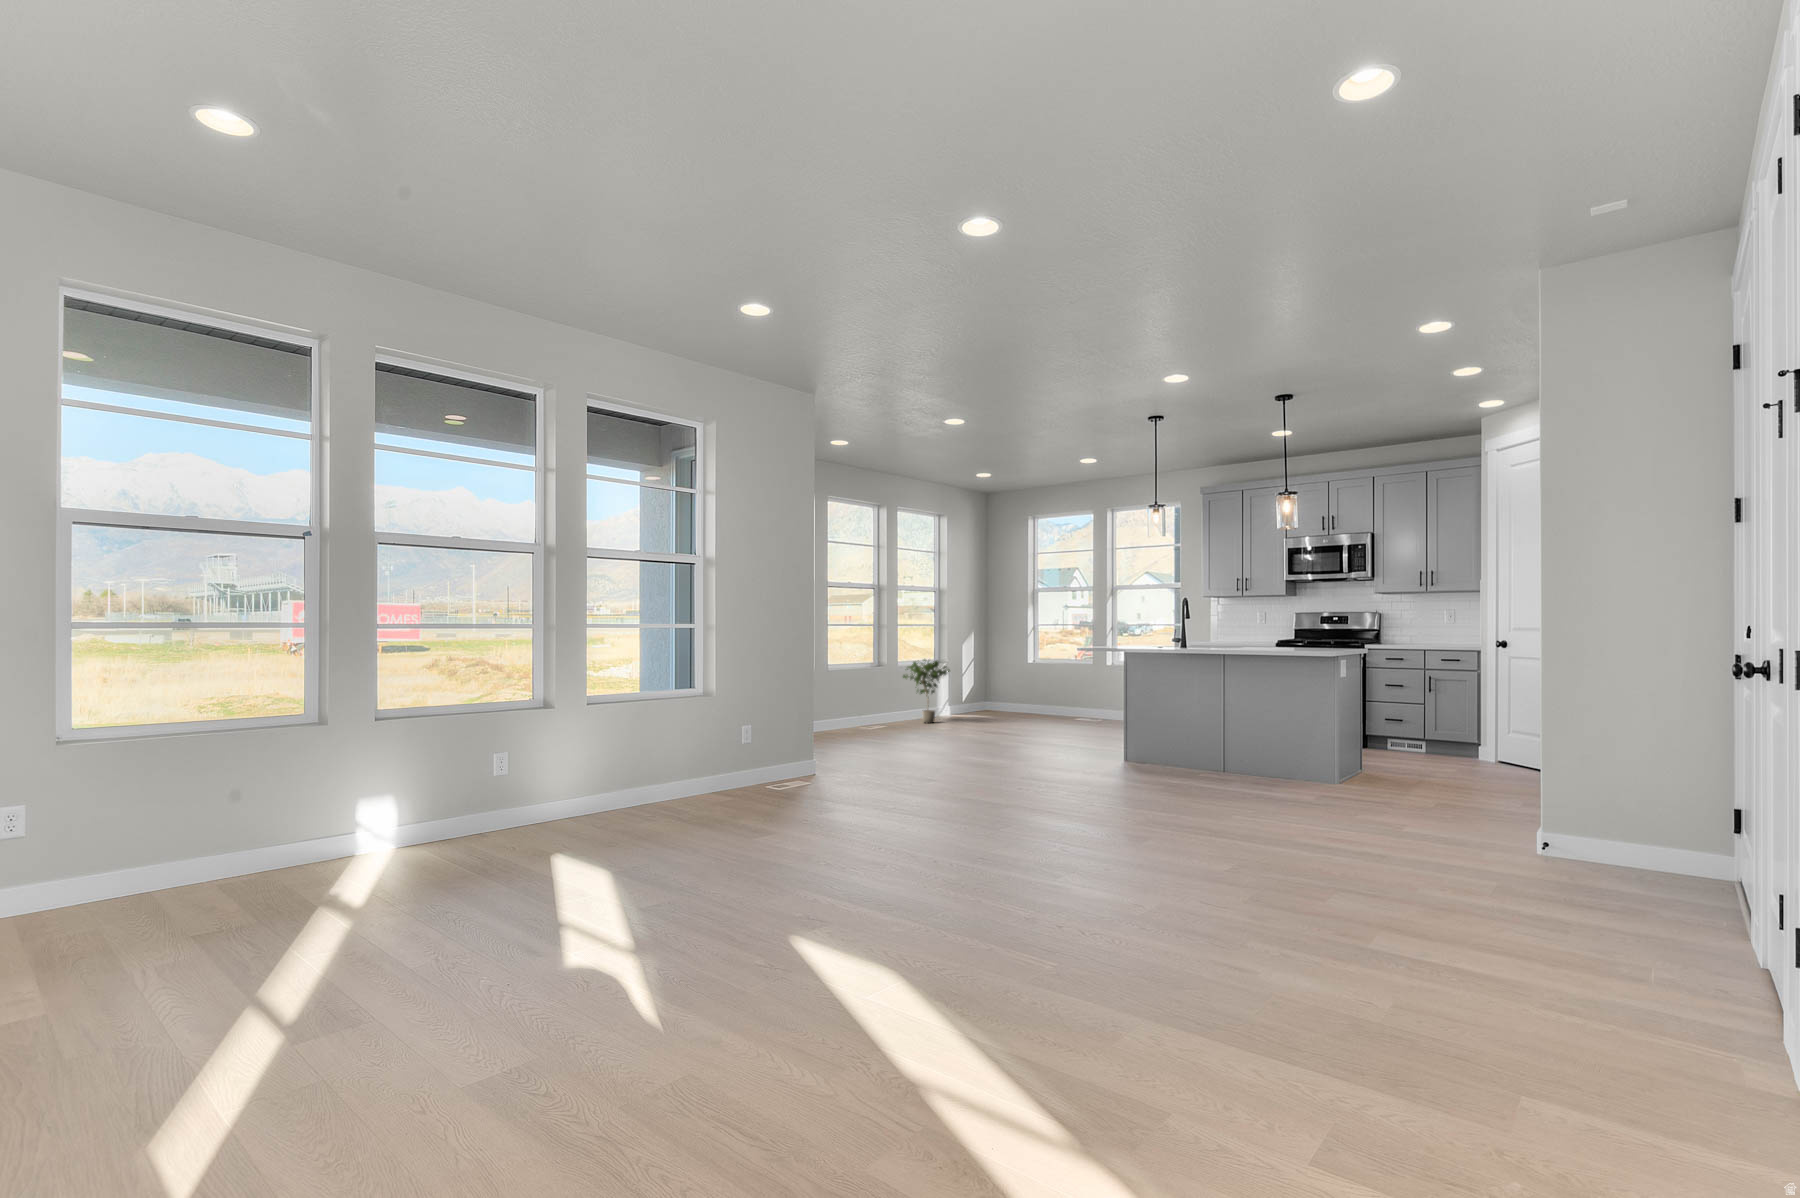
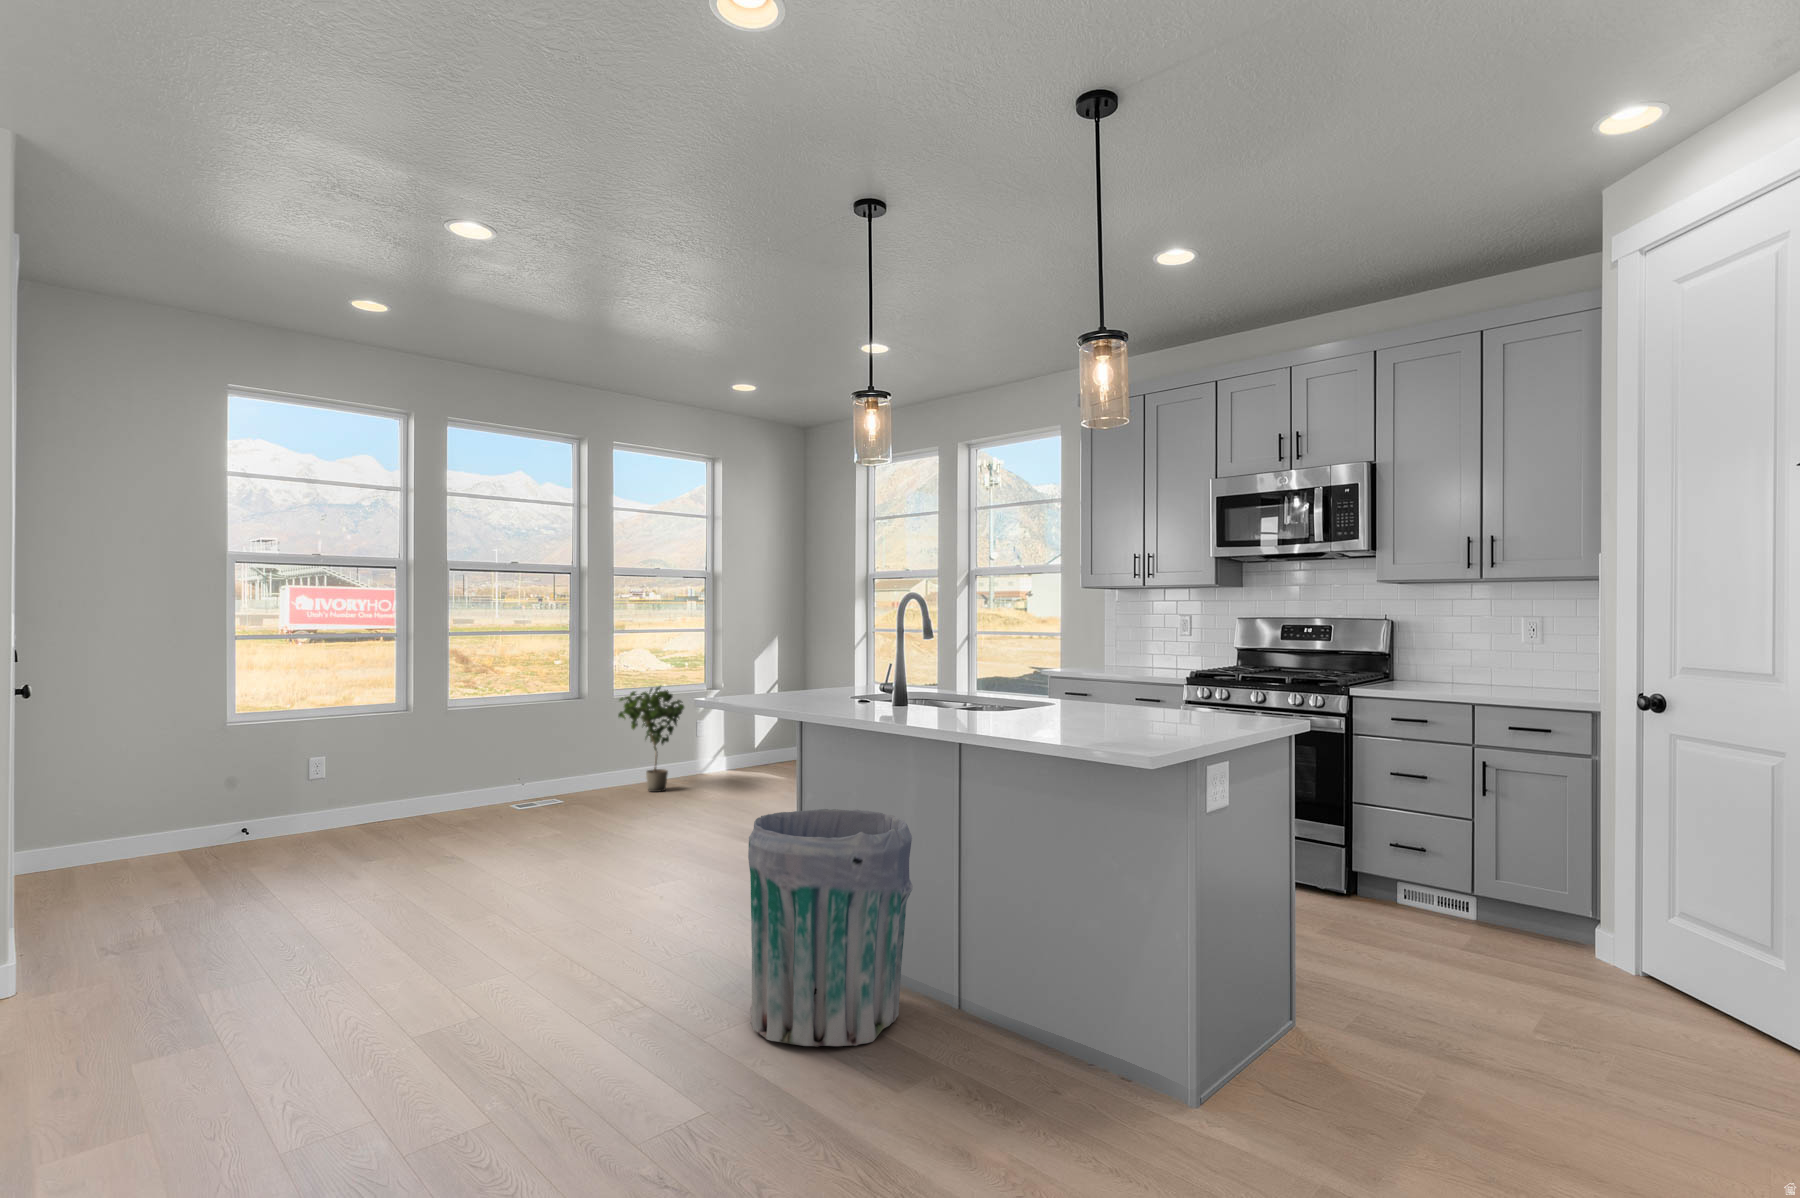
trash can: none [1135,690,1206,776] -> present [748,809,913,1047]

